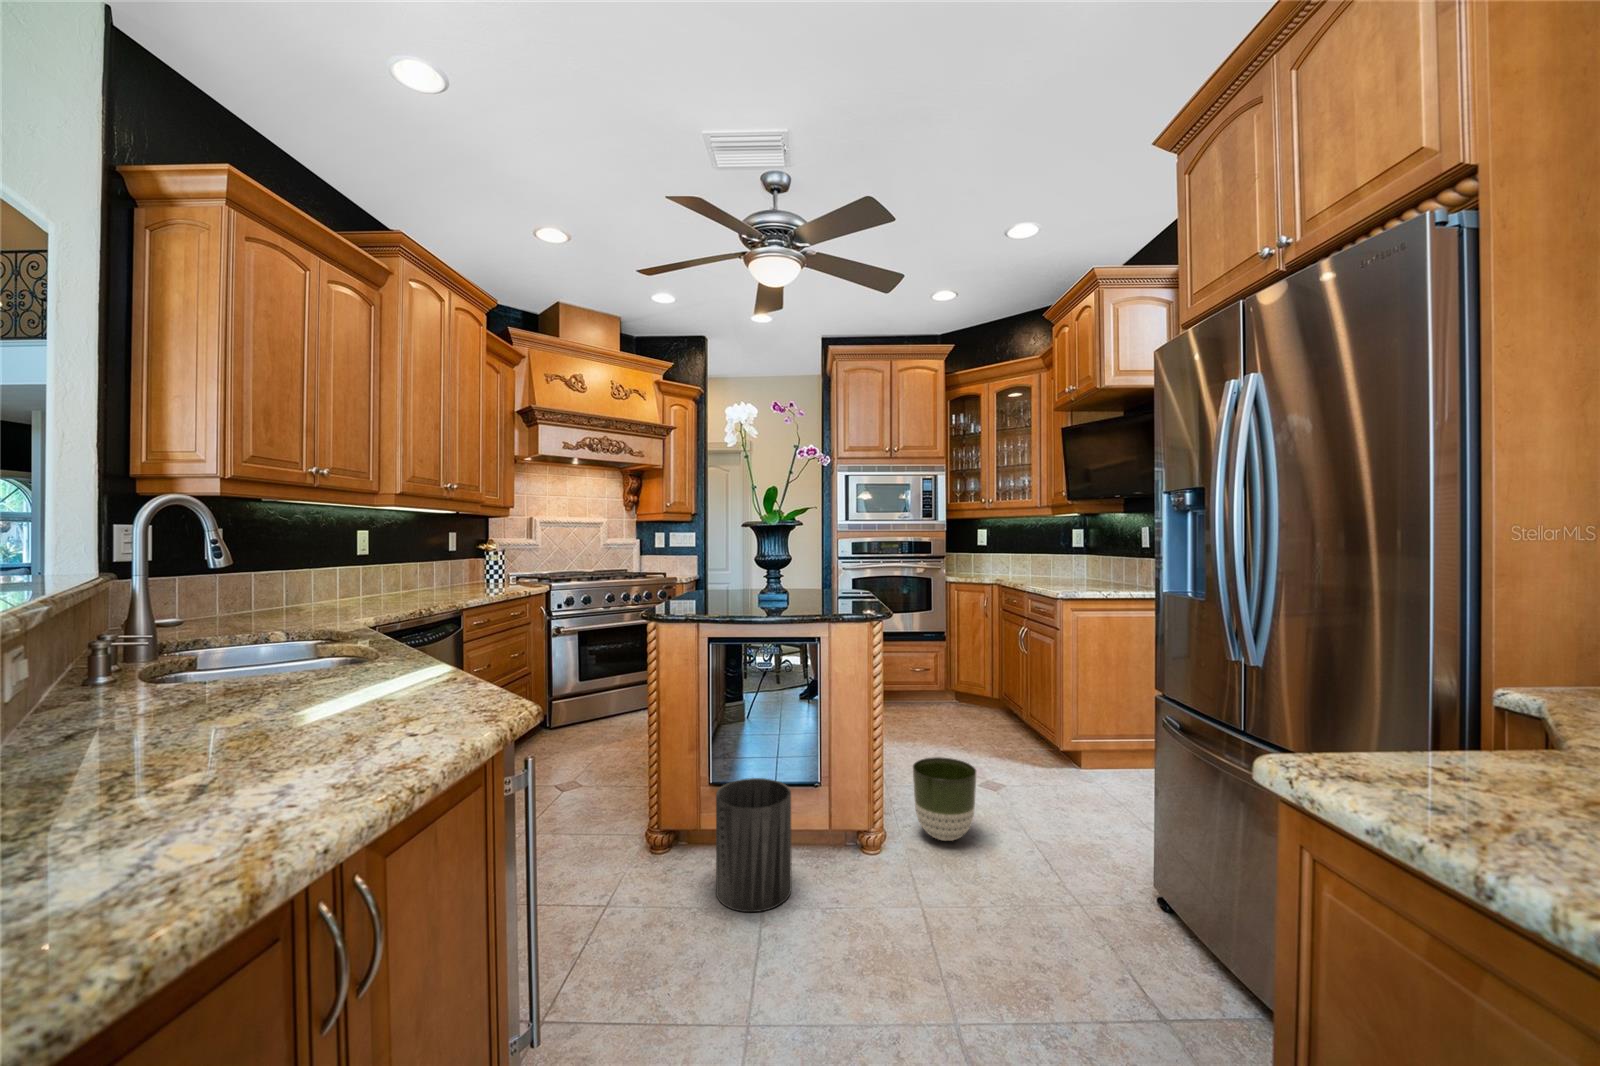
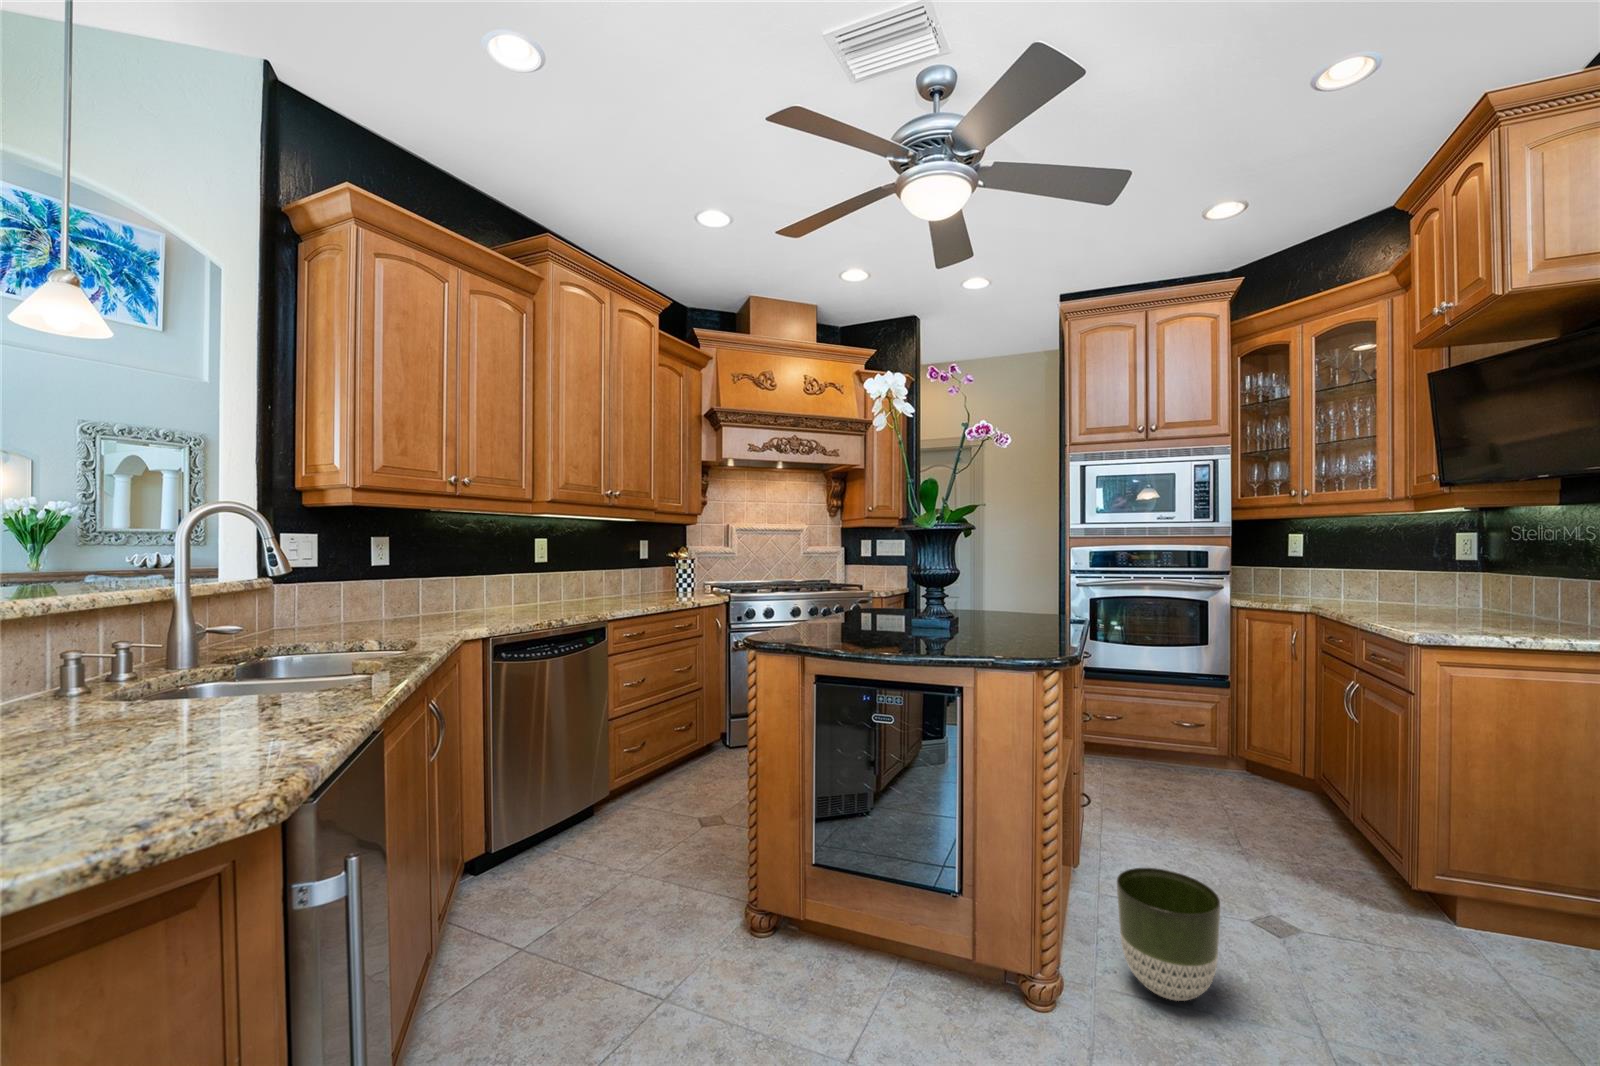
trash can: present [716,778,792,912] -> none [819,856,917,1038]

